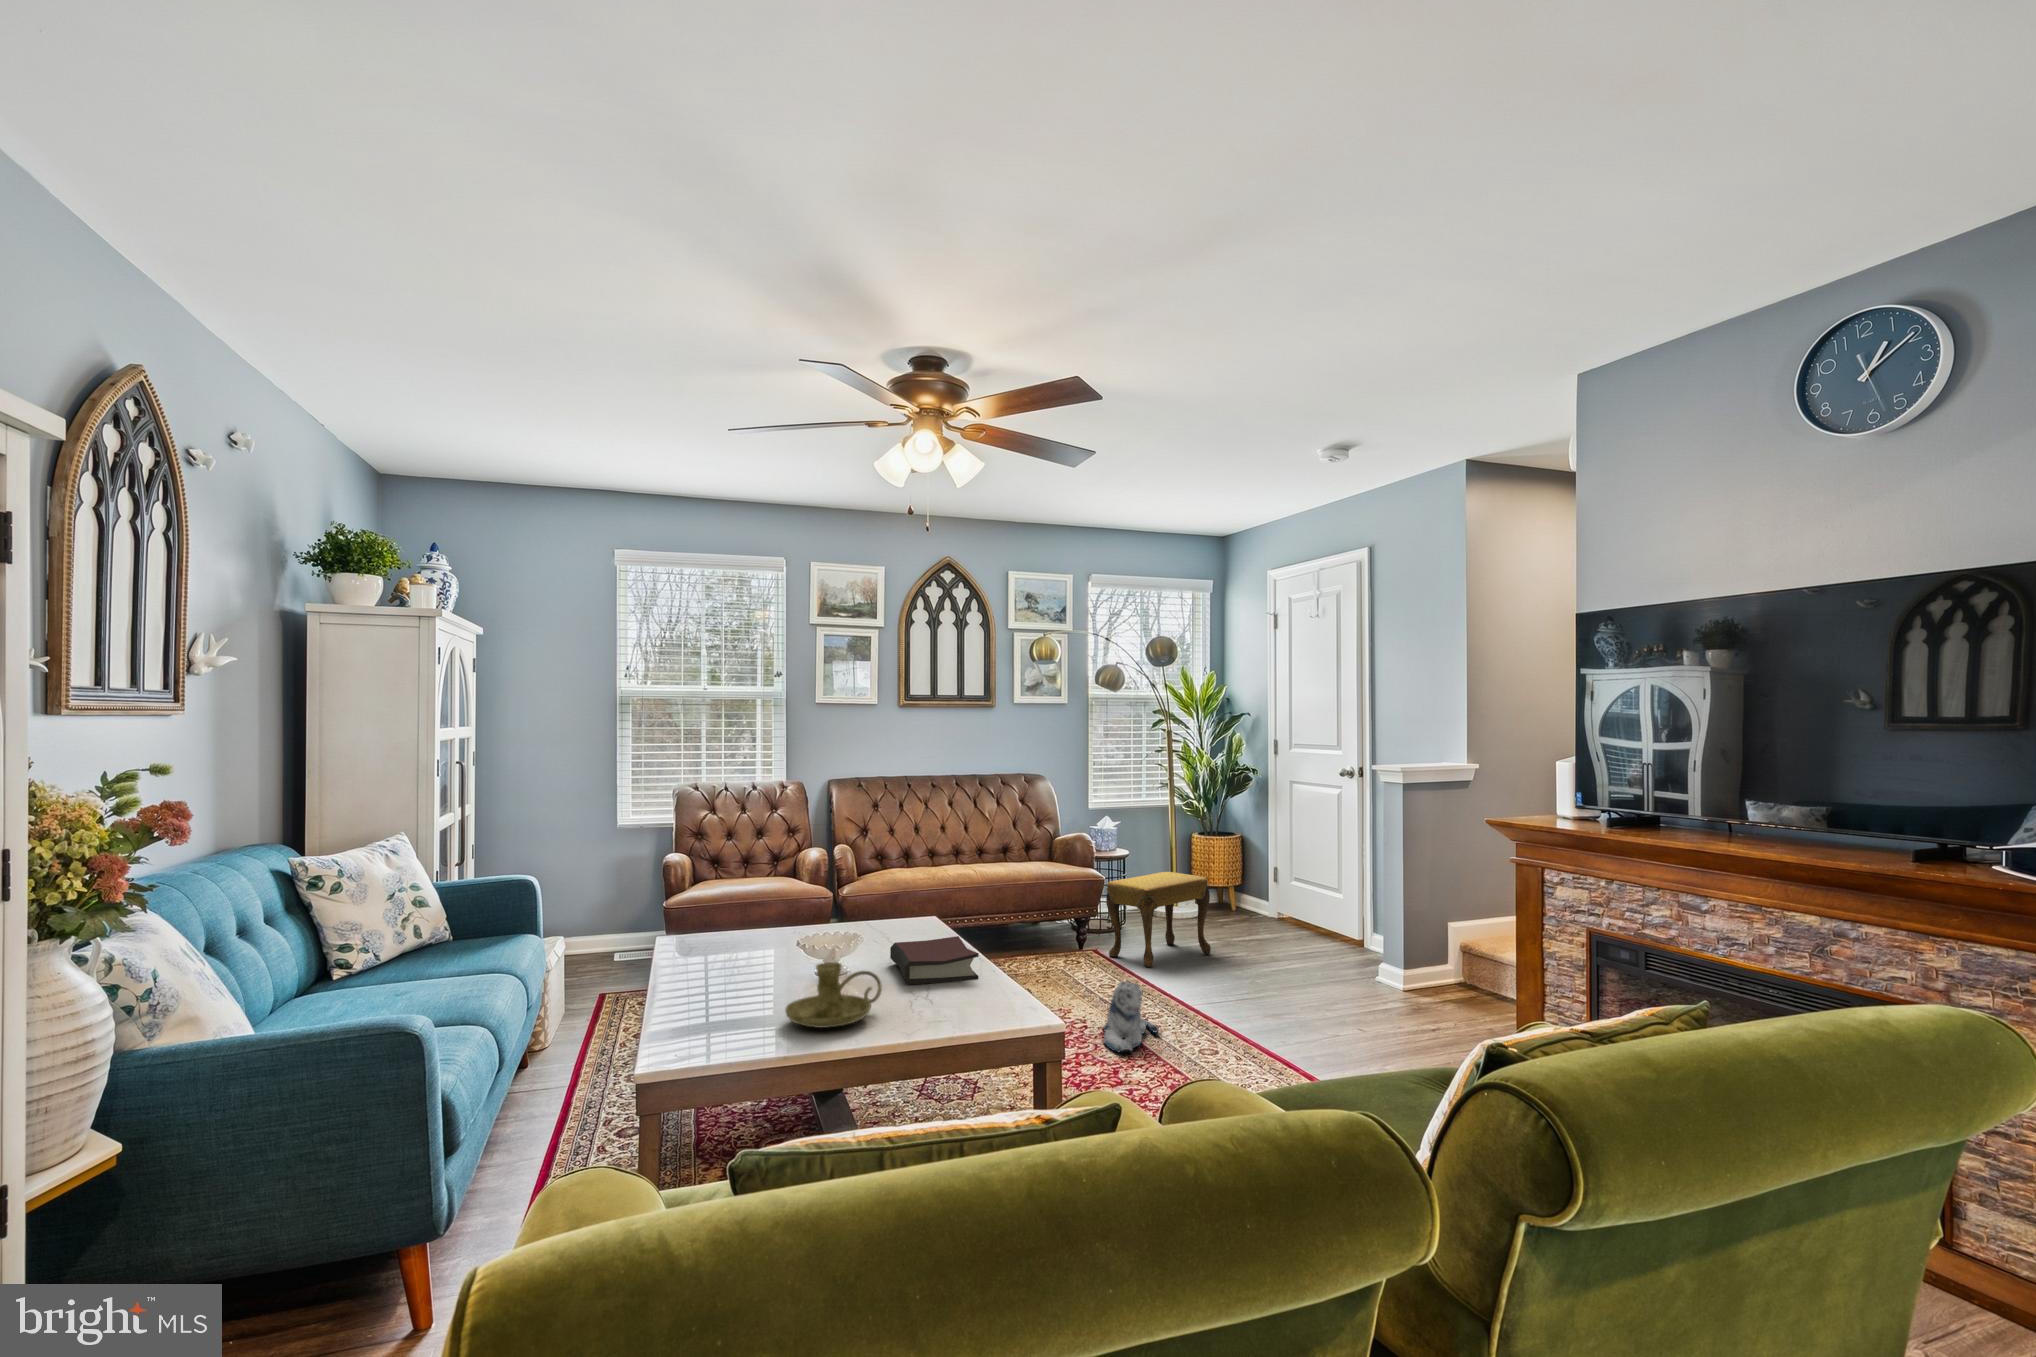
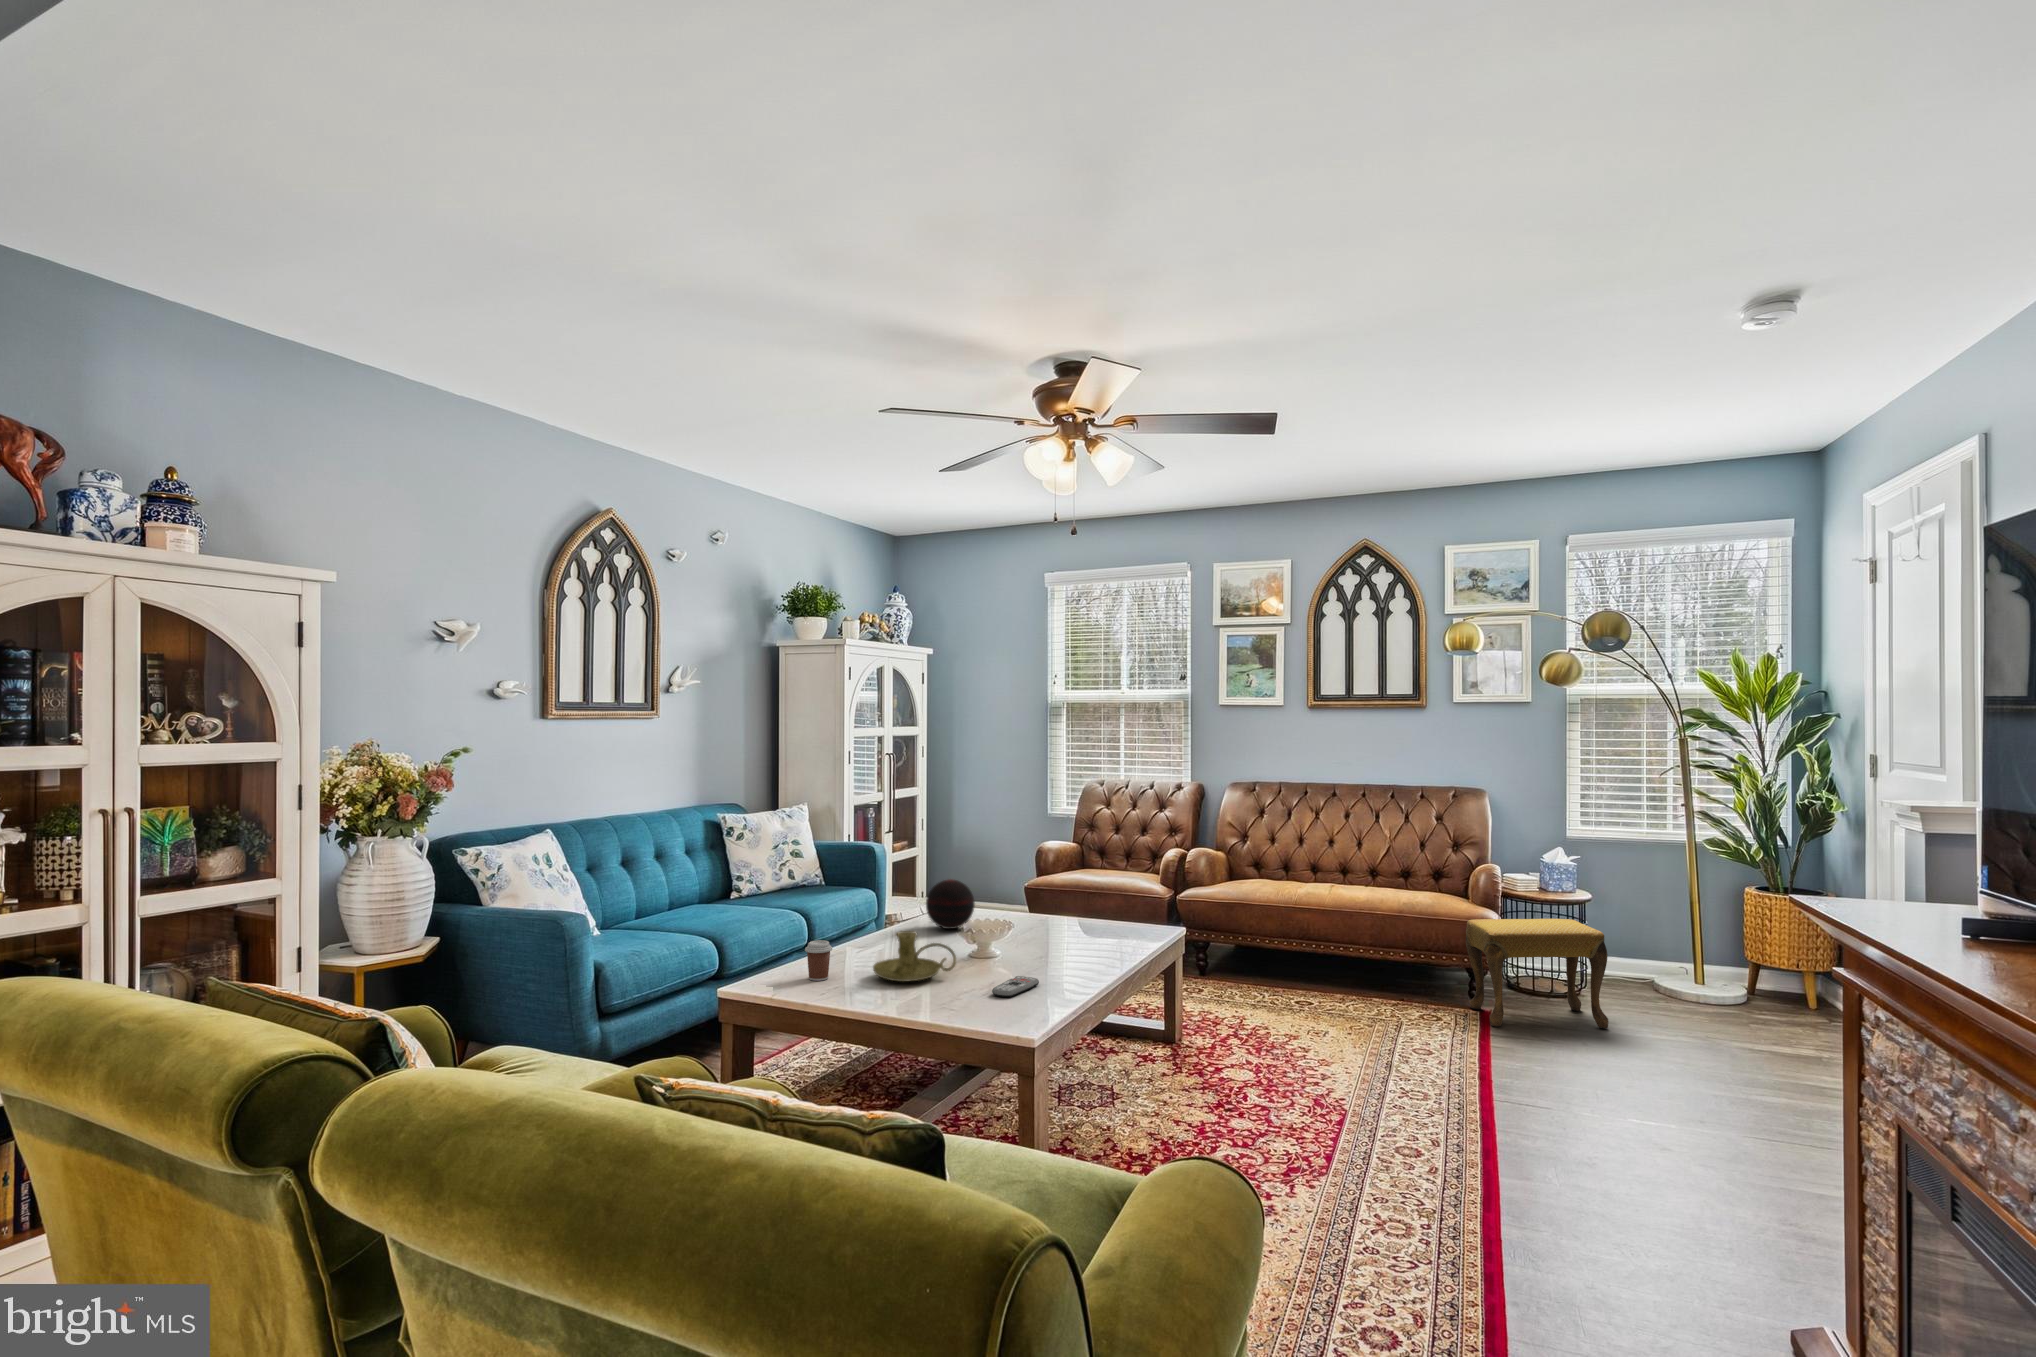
decorative orb: none [696,903,758,963] -> present [926,879,975,929]
hardback book: present [890,936,979,985] -> none [1014,932,1105,974]
plush toy: present [1103,981,1159,1052] -> none [1287,1018,1374,1092]
remote control: none [951,990,989,1016] -> present [992,976,1039,997]
coffee cup: none [707,995,744,1052] -> present [805,940,832,981]

